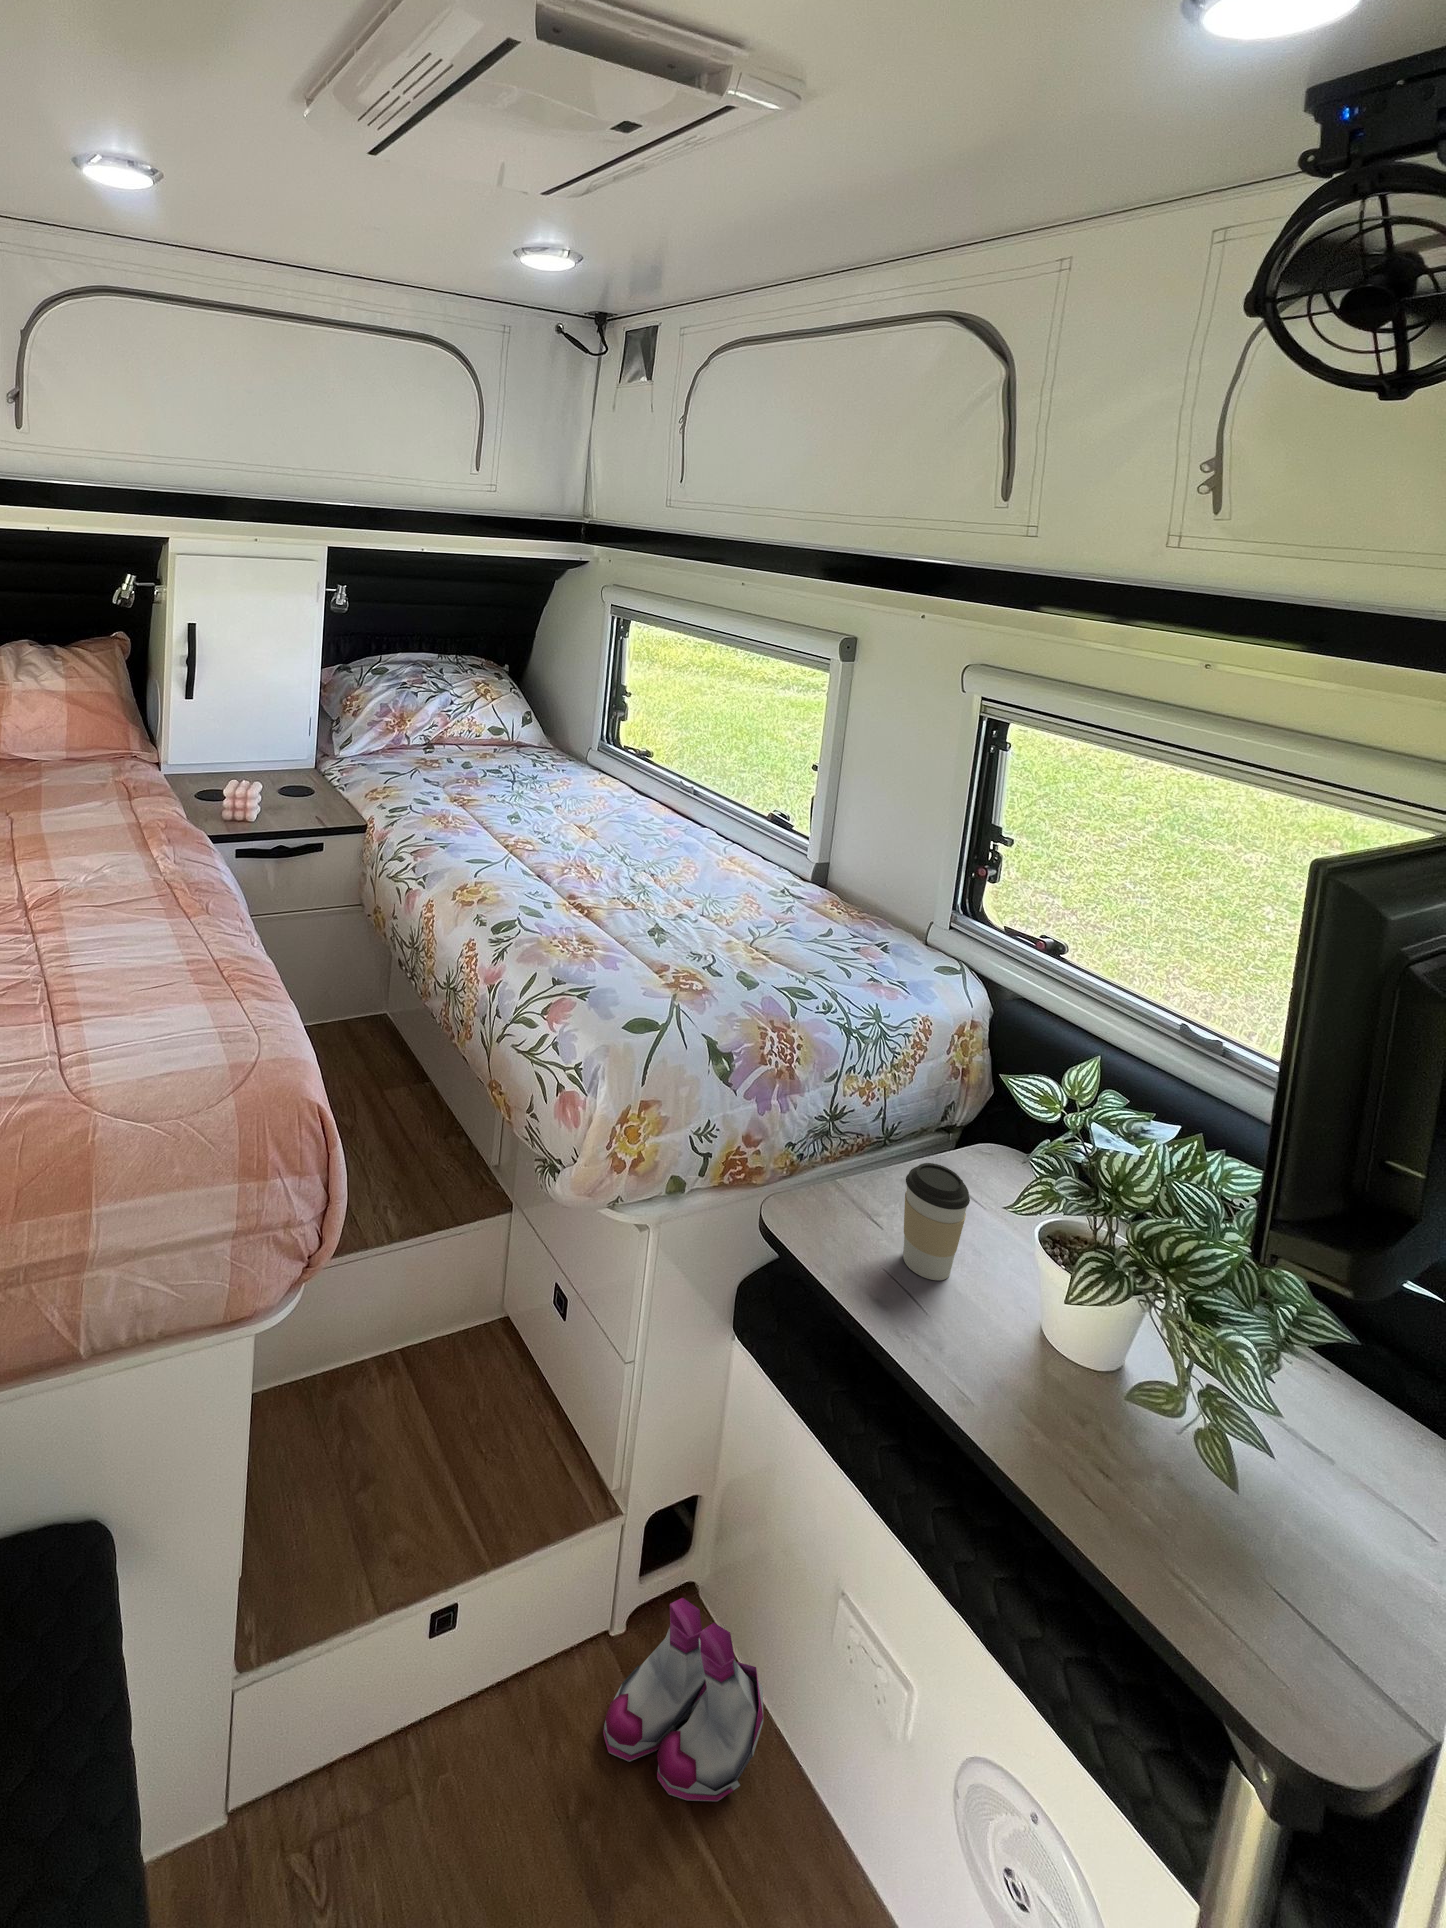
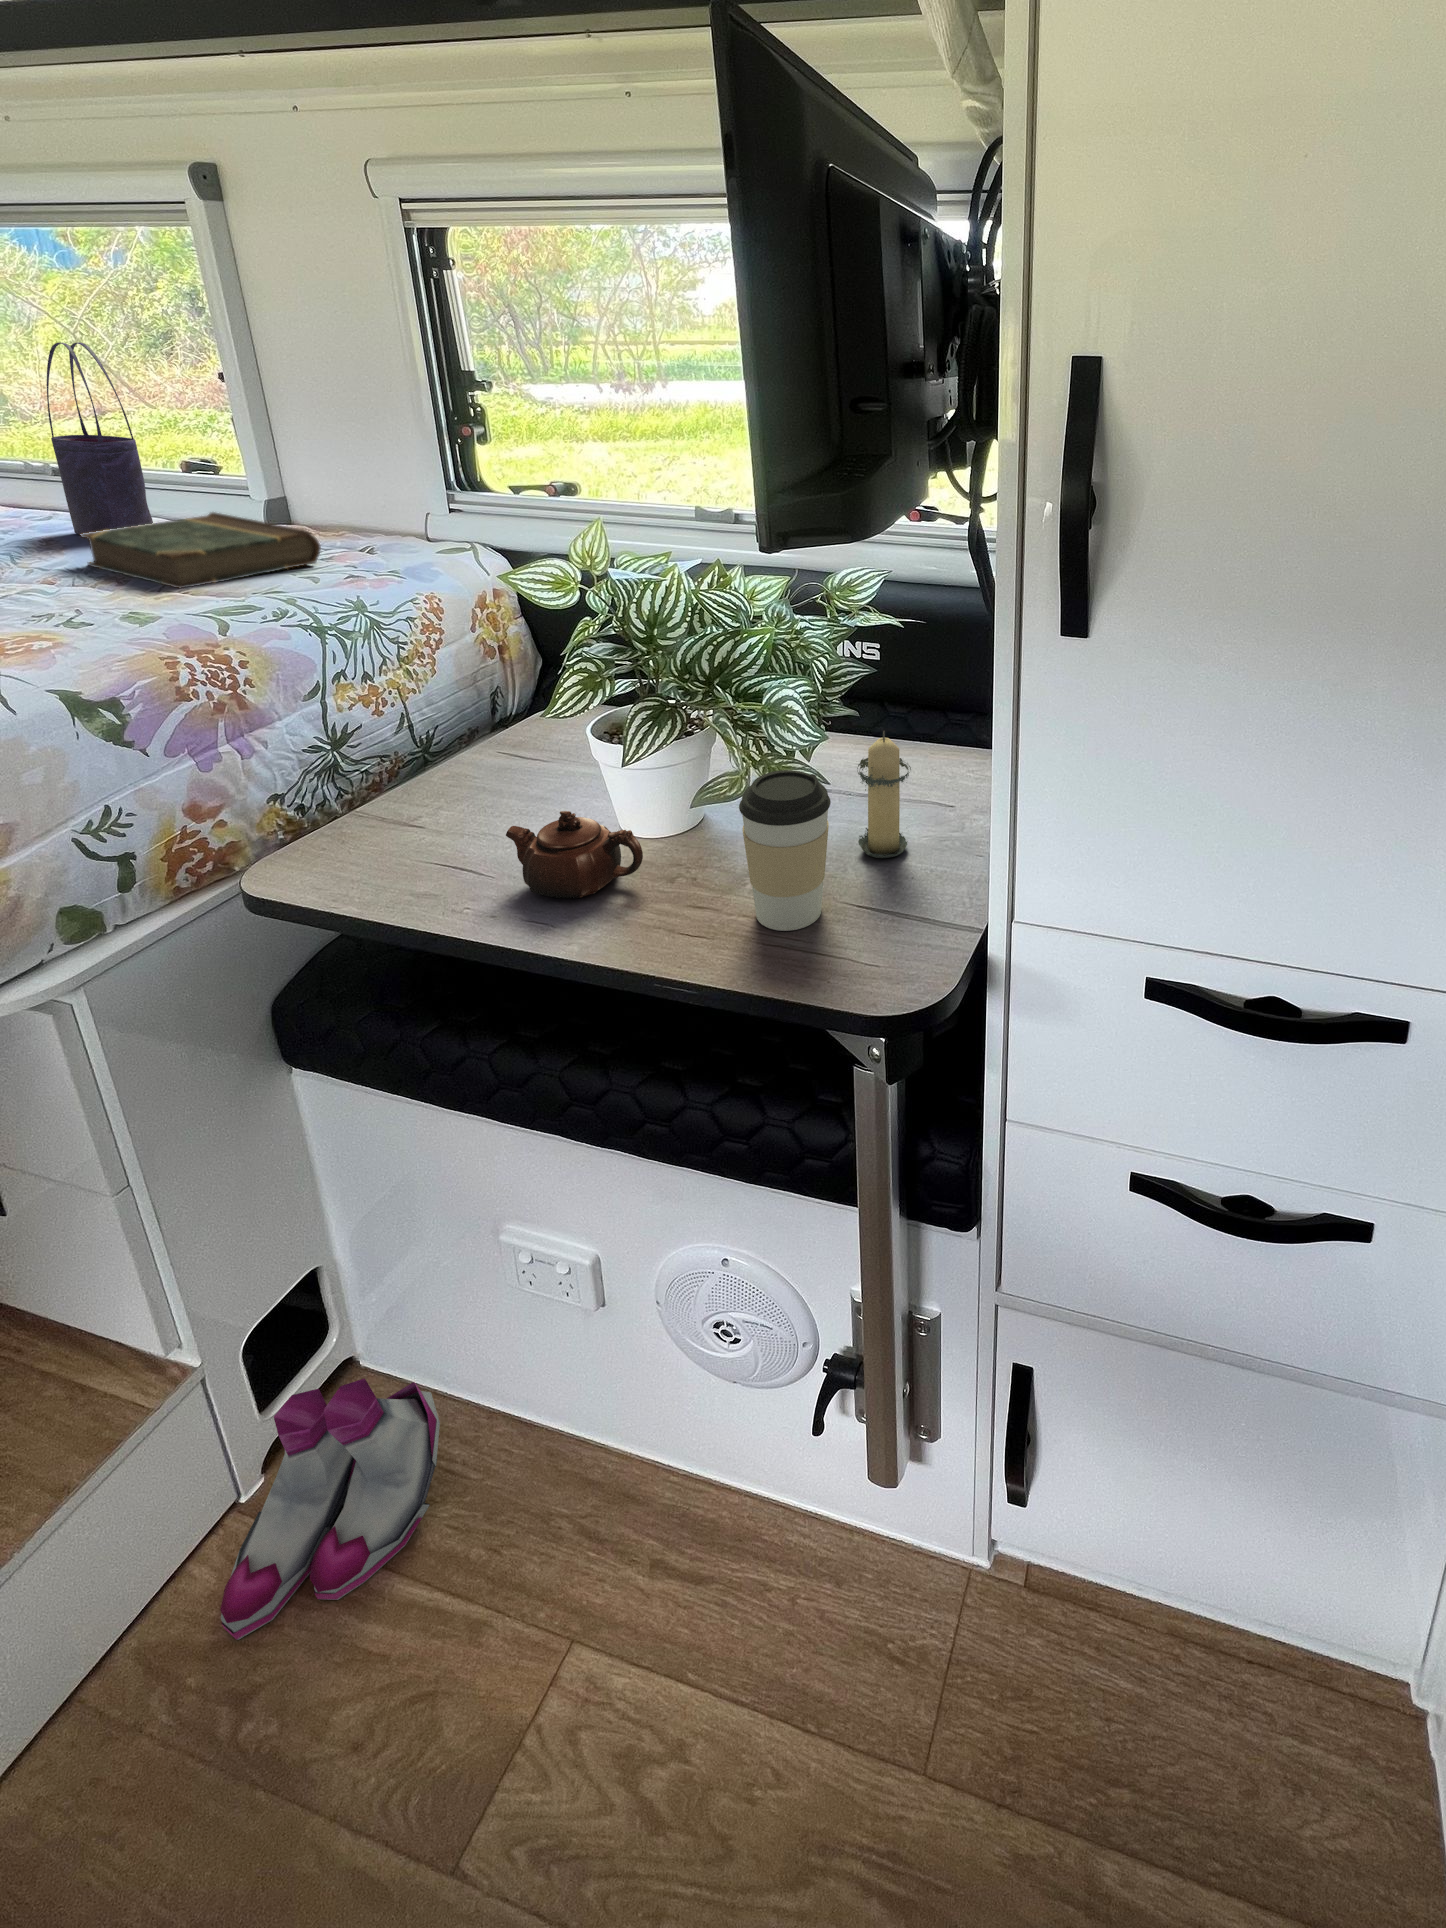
tote bag: none [705,750,756,879] -> present [47,342,153,535]
book: none [713,882,853,950] -> present [81,512,321,588]
coffee cup: present [903,1163,970,1280] -> present [739,770,831,931]
teapot: none [953,1291,1064,1396] -> present [506,811,643,899]
candle: none [1291,1422,1388,1569] -> present [857,730,911,858]

